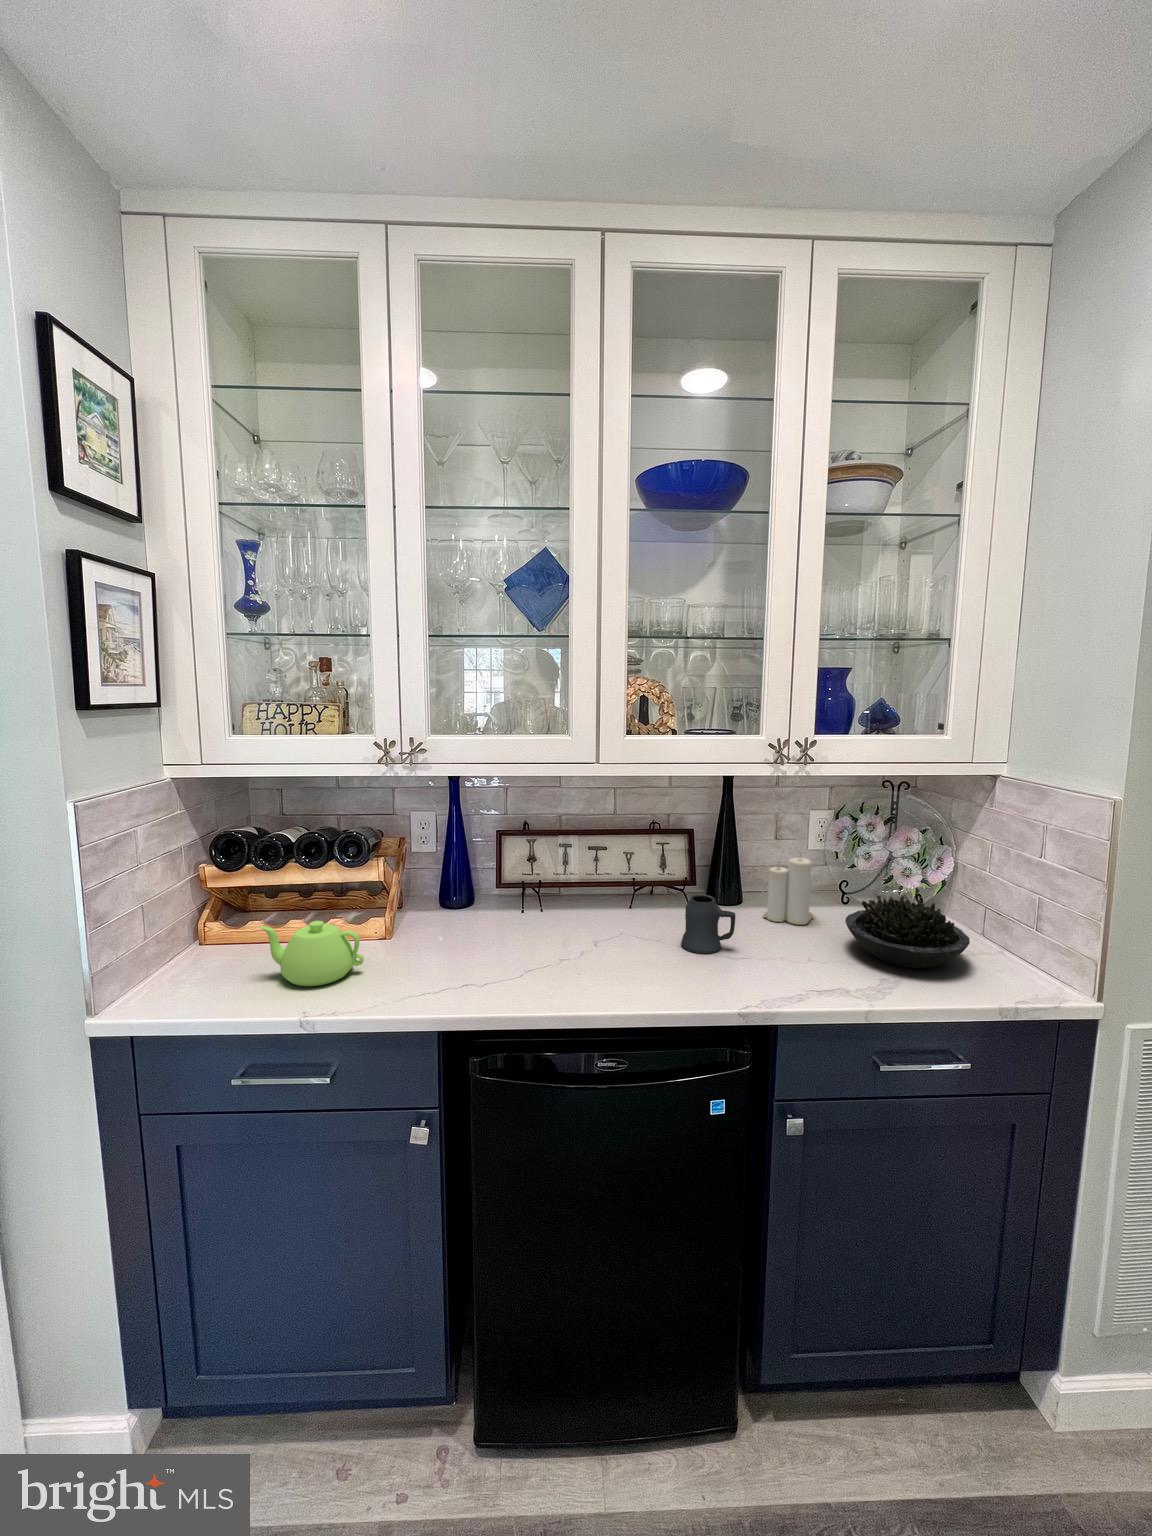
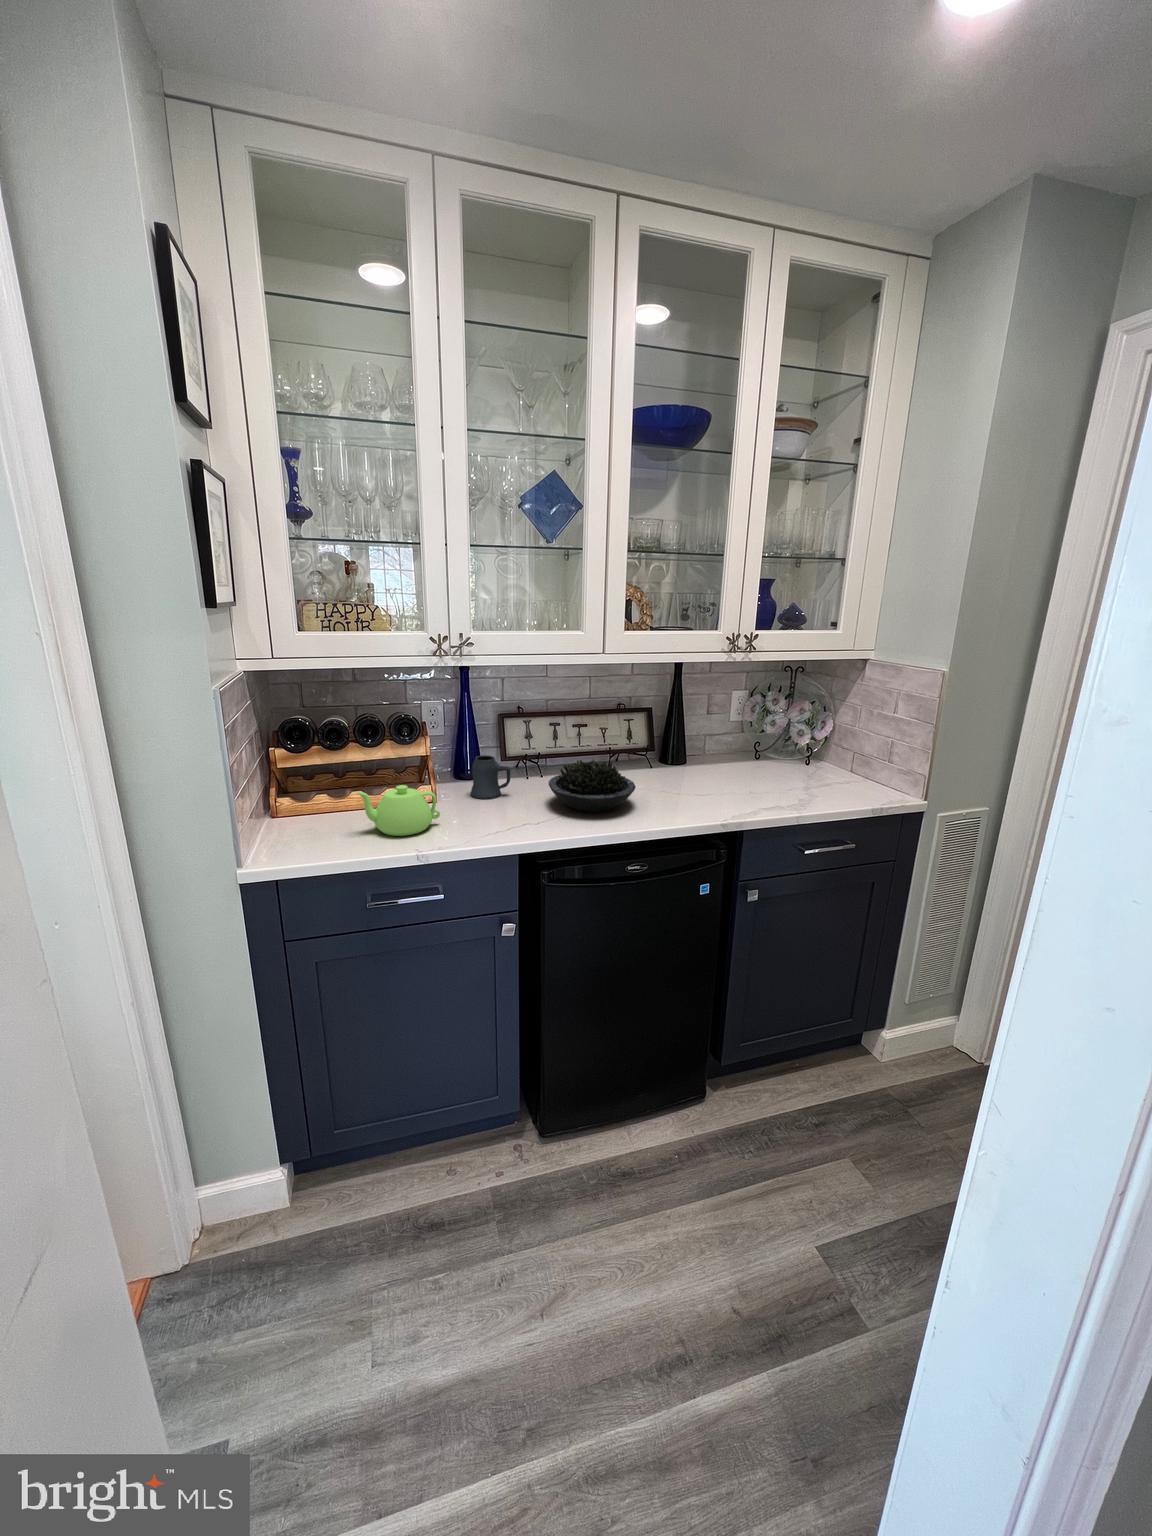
candle: present [763,858,814,925] -> none [706,720,743,773]
mug: present [681,895,735,954] -> present [471,755,511,799]
succulent plant: present [845,895,970,968] -> present [548,759,636,812]

